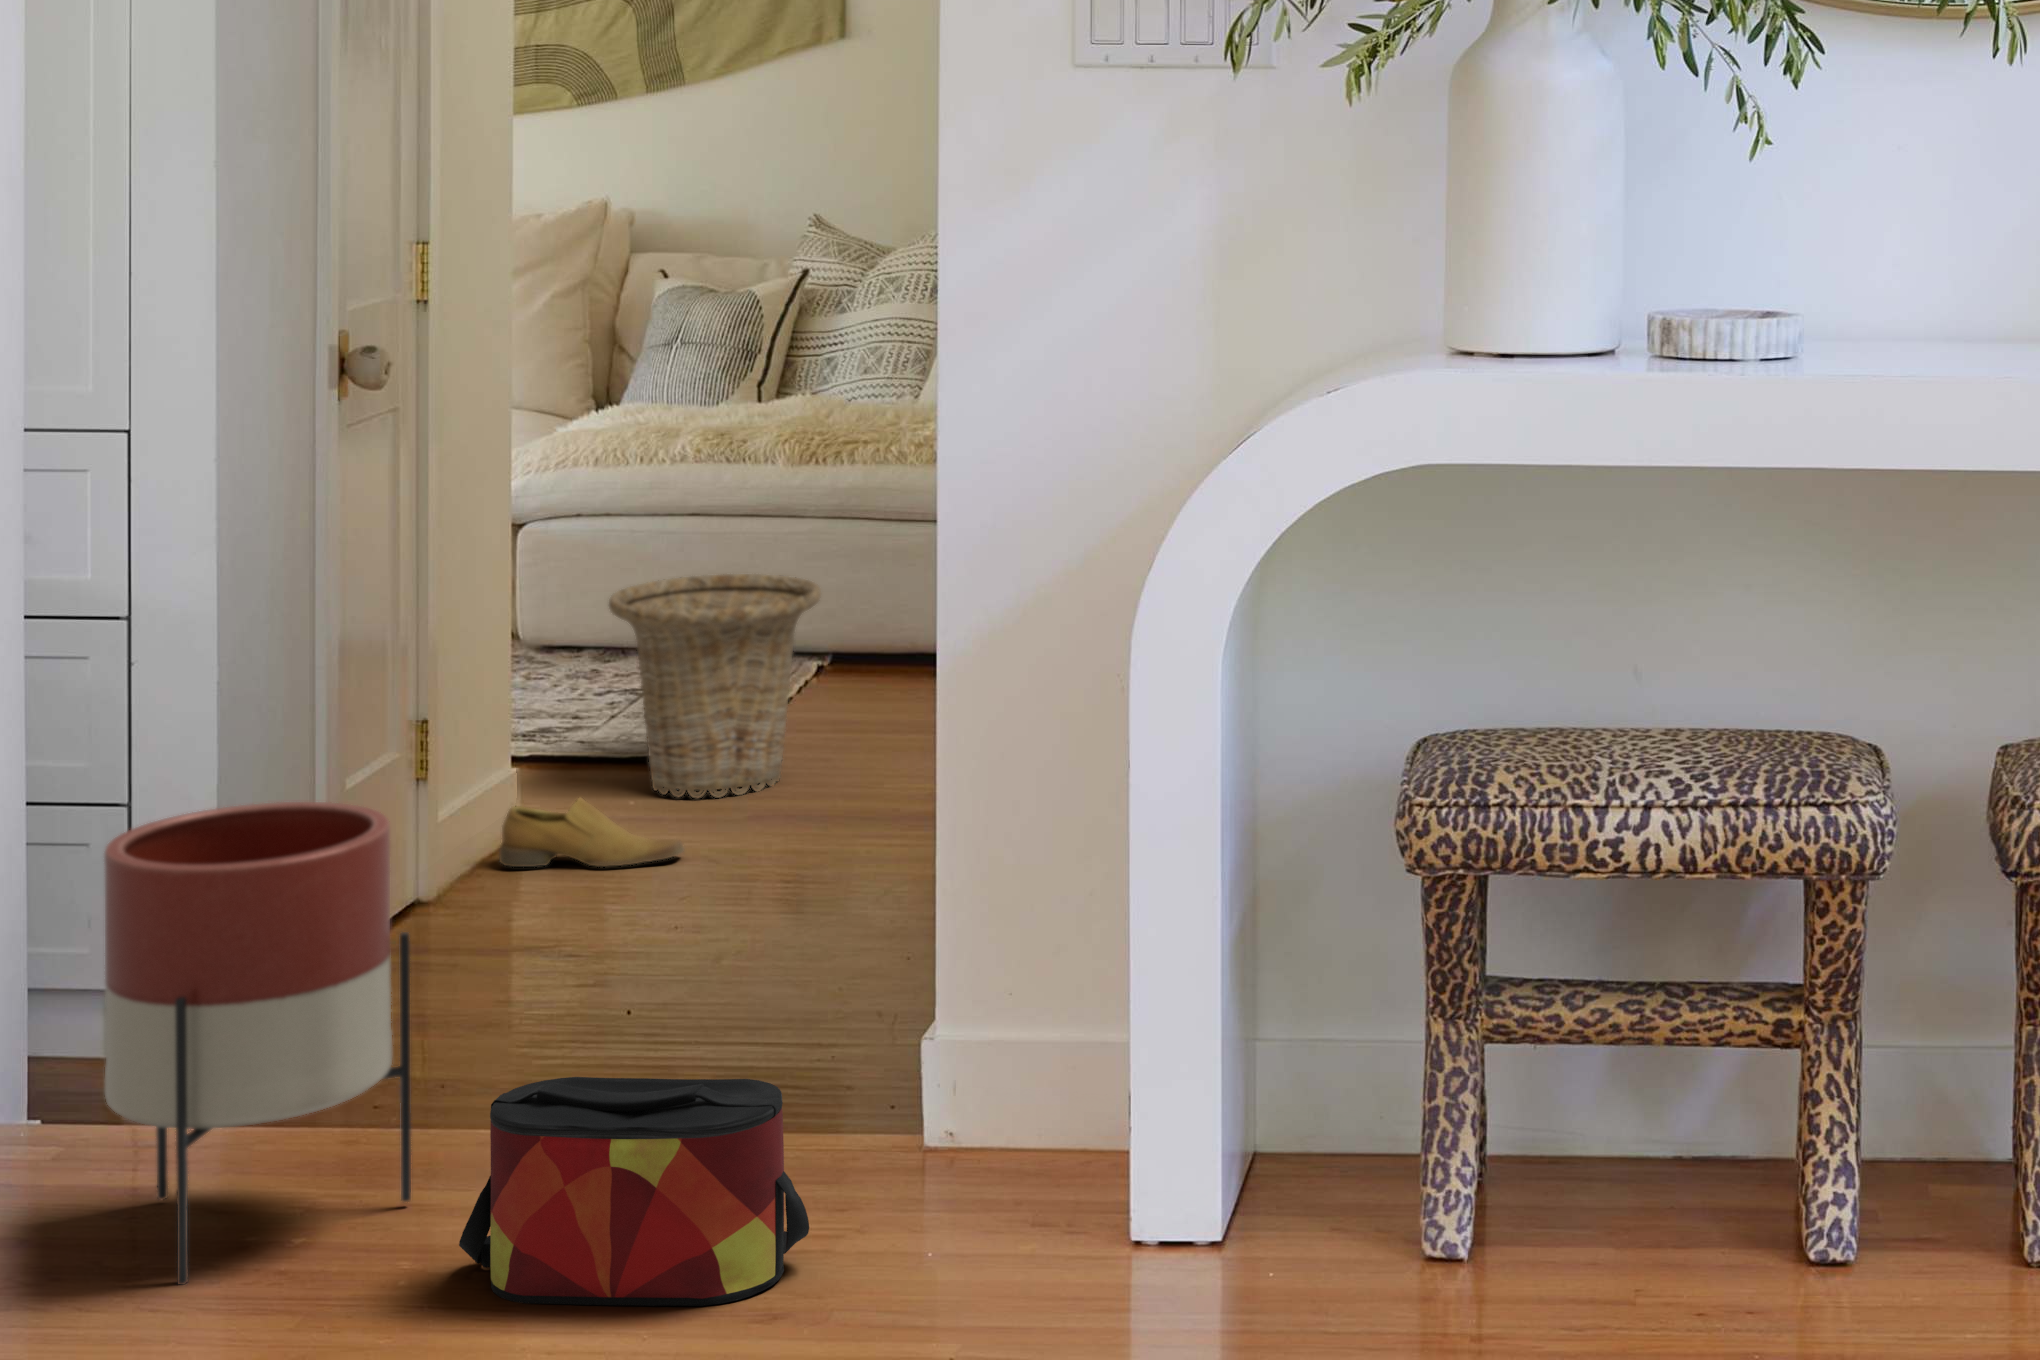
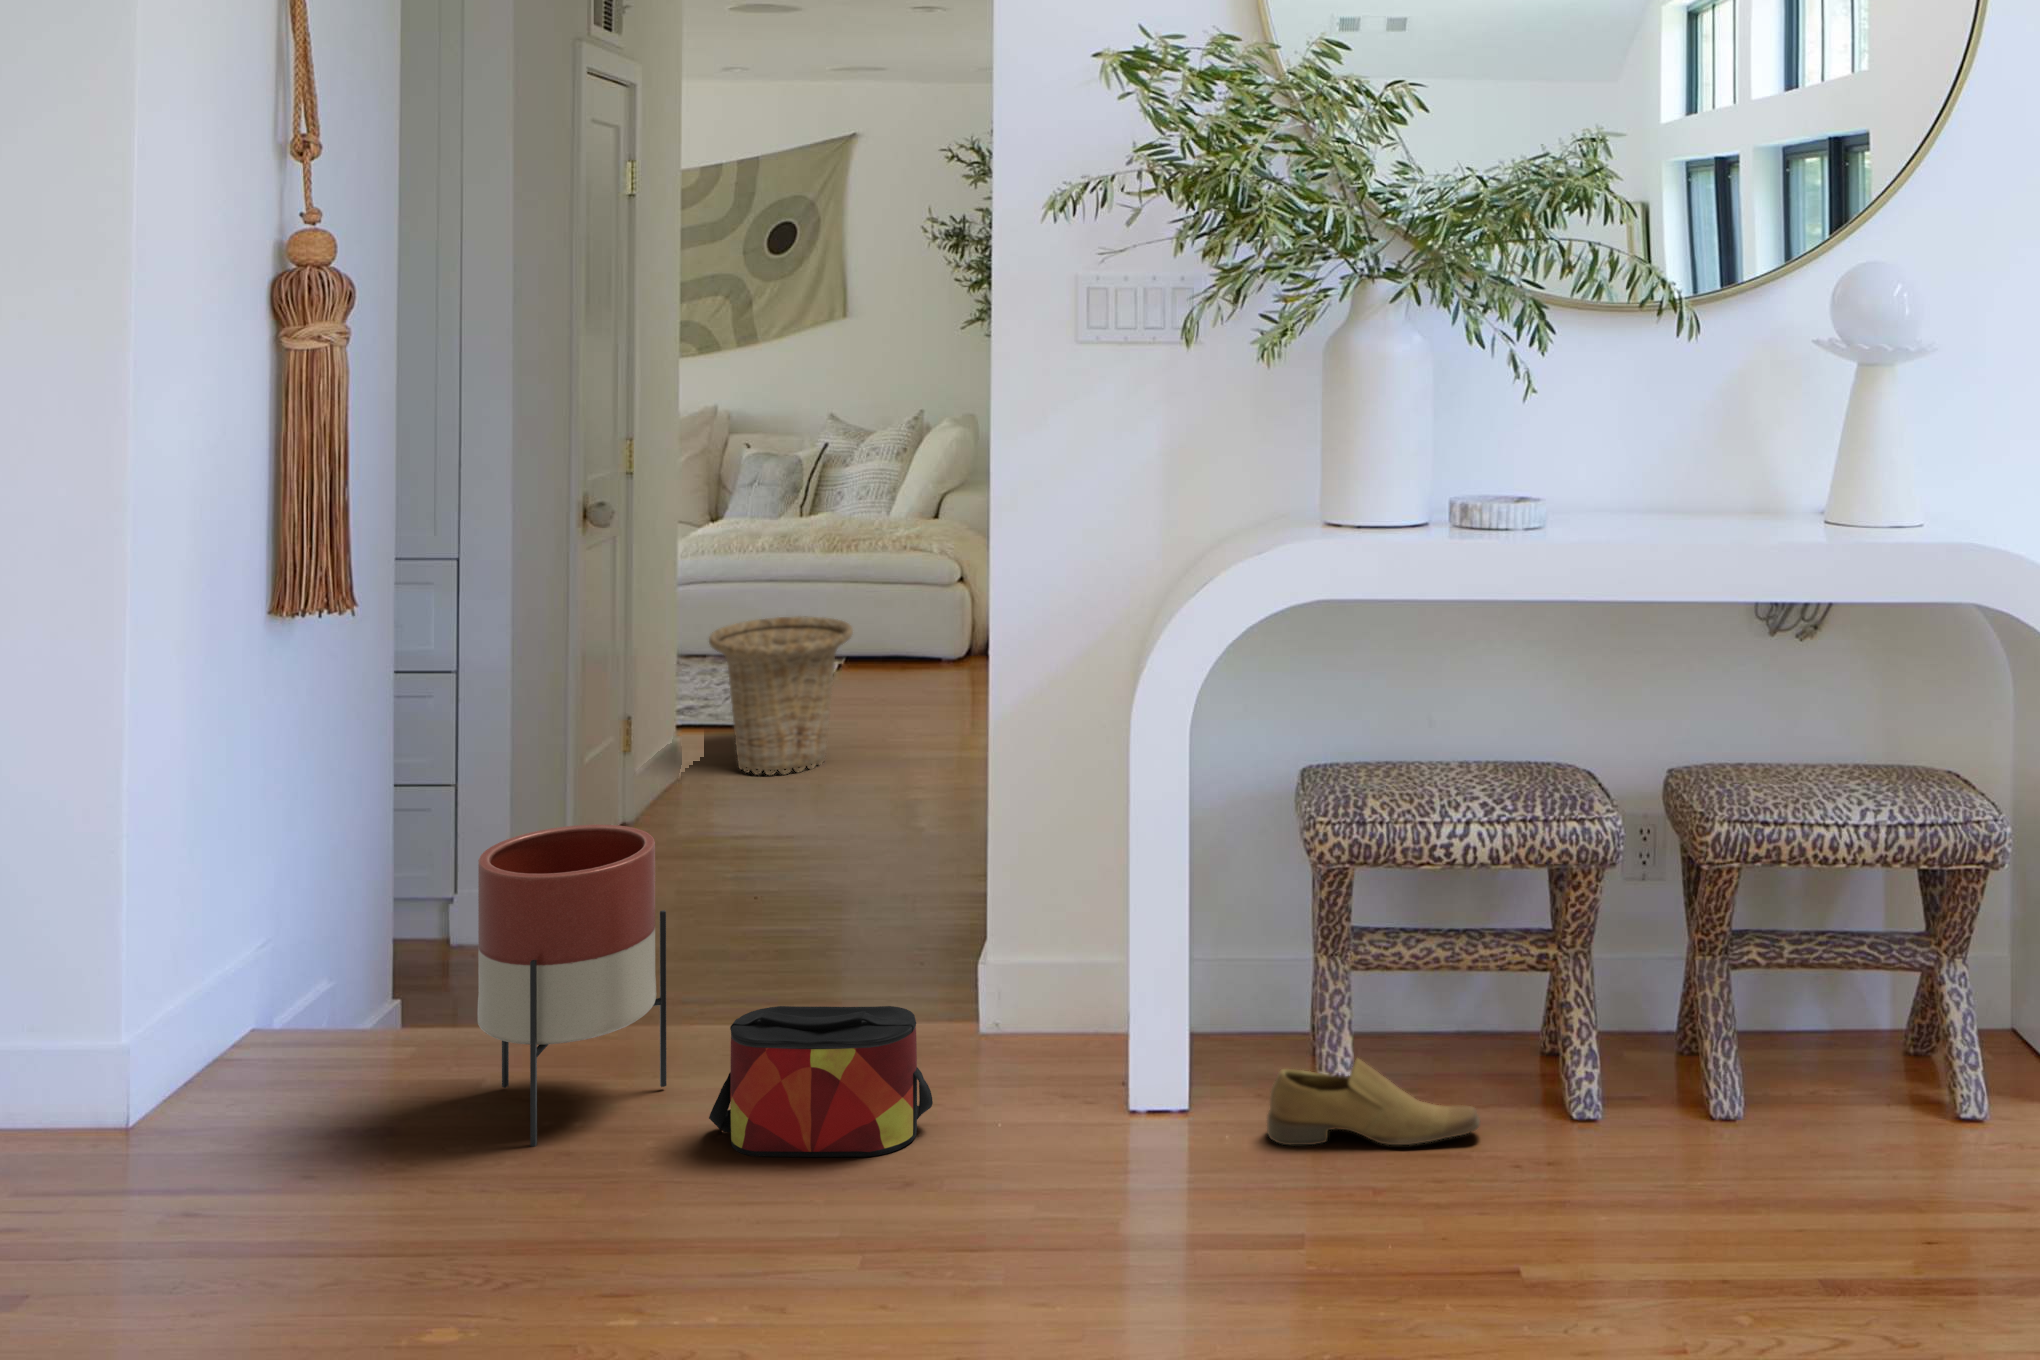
shoe: present [499,798,684,867] -> present [1267,1059,1480,1145]

